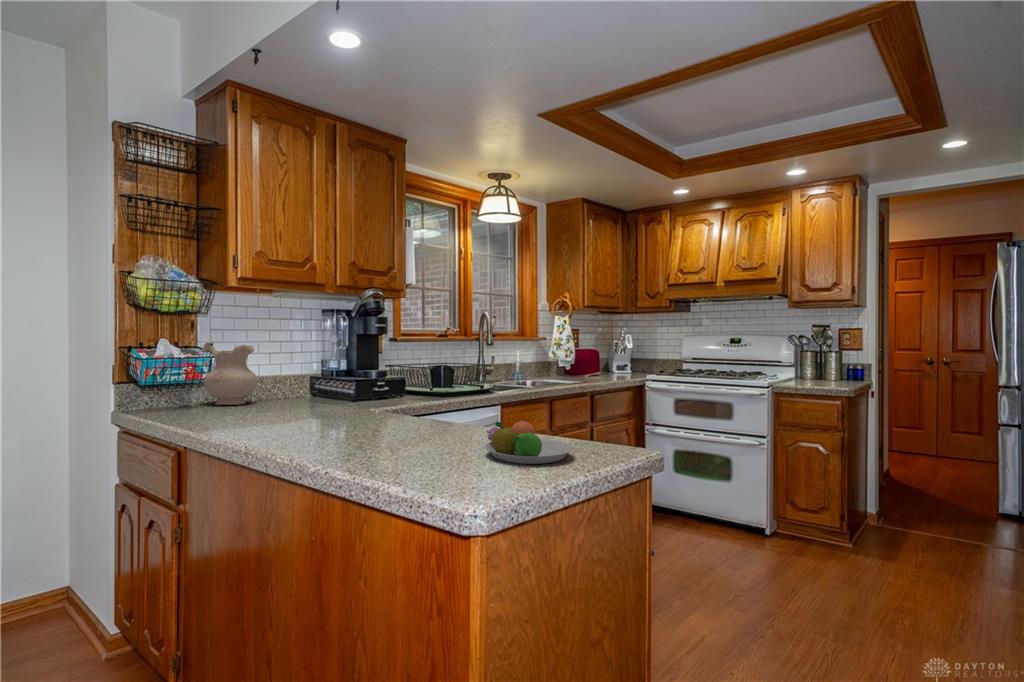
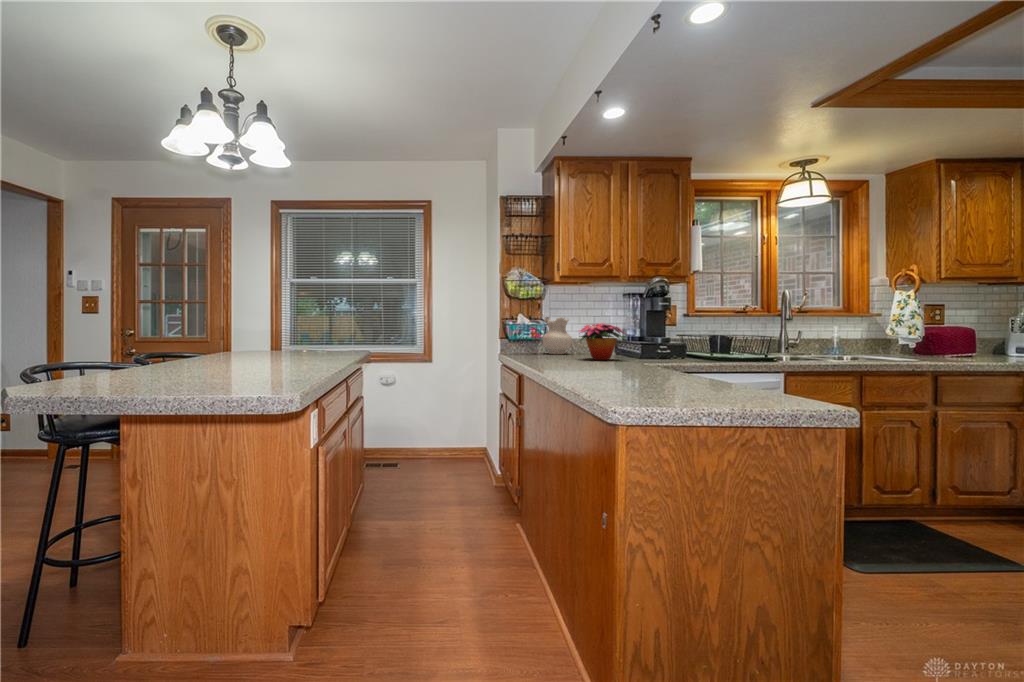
flower arrangement: none [299,358,383,415] -> present [579,323,626,360]
fruit bowl: present [485,420,573,464] -> none [616,353,682,382]

